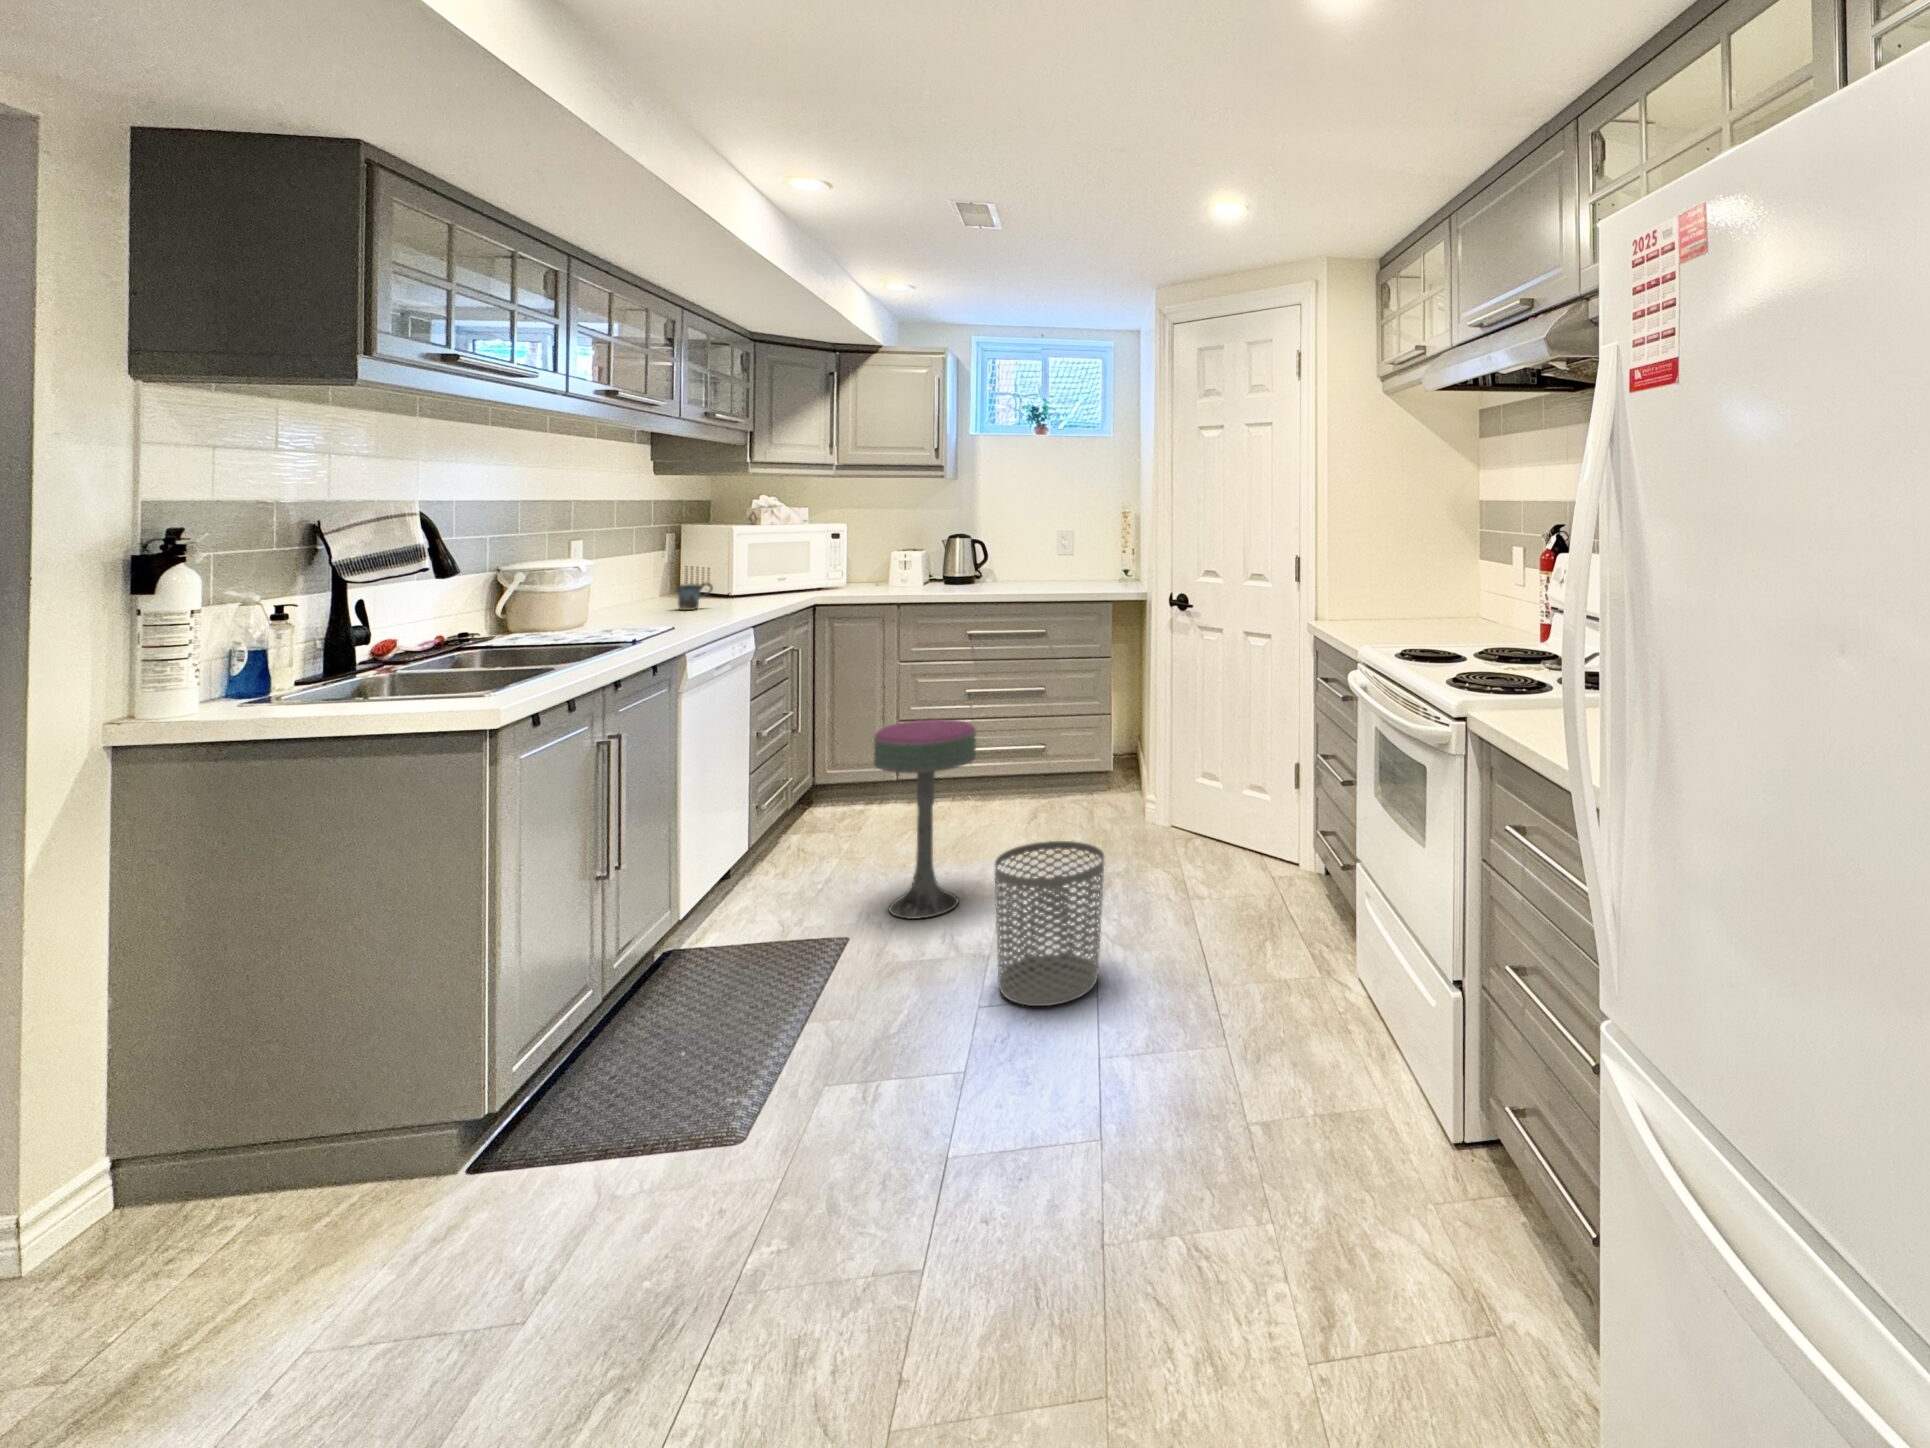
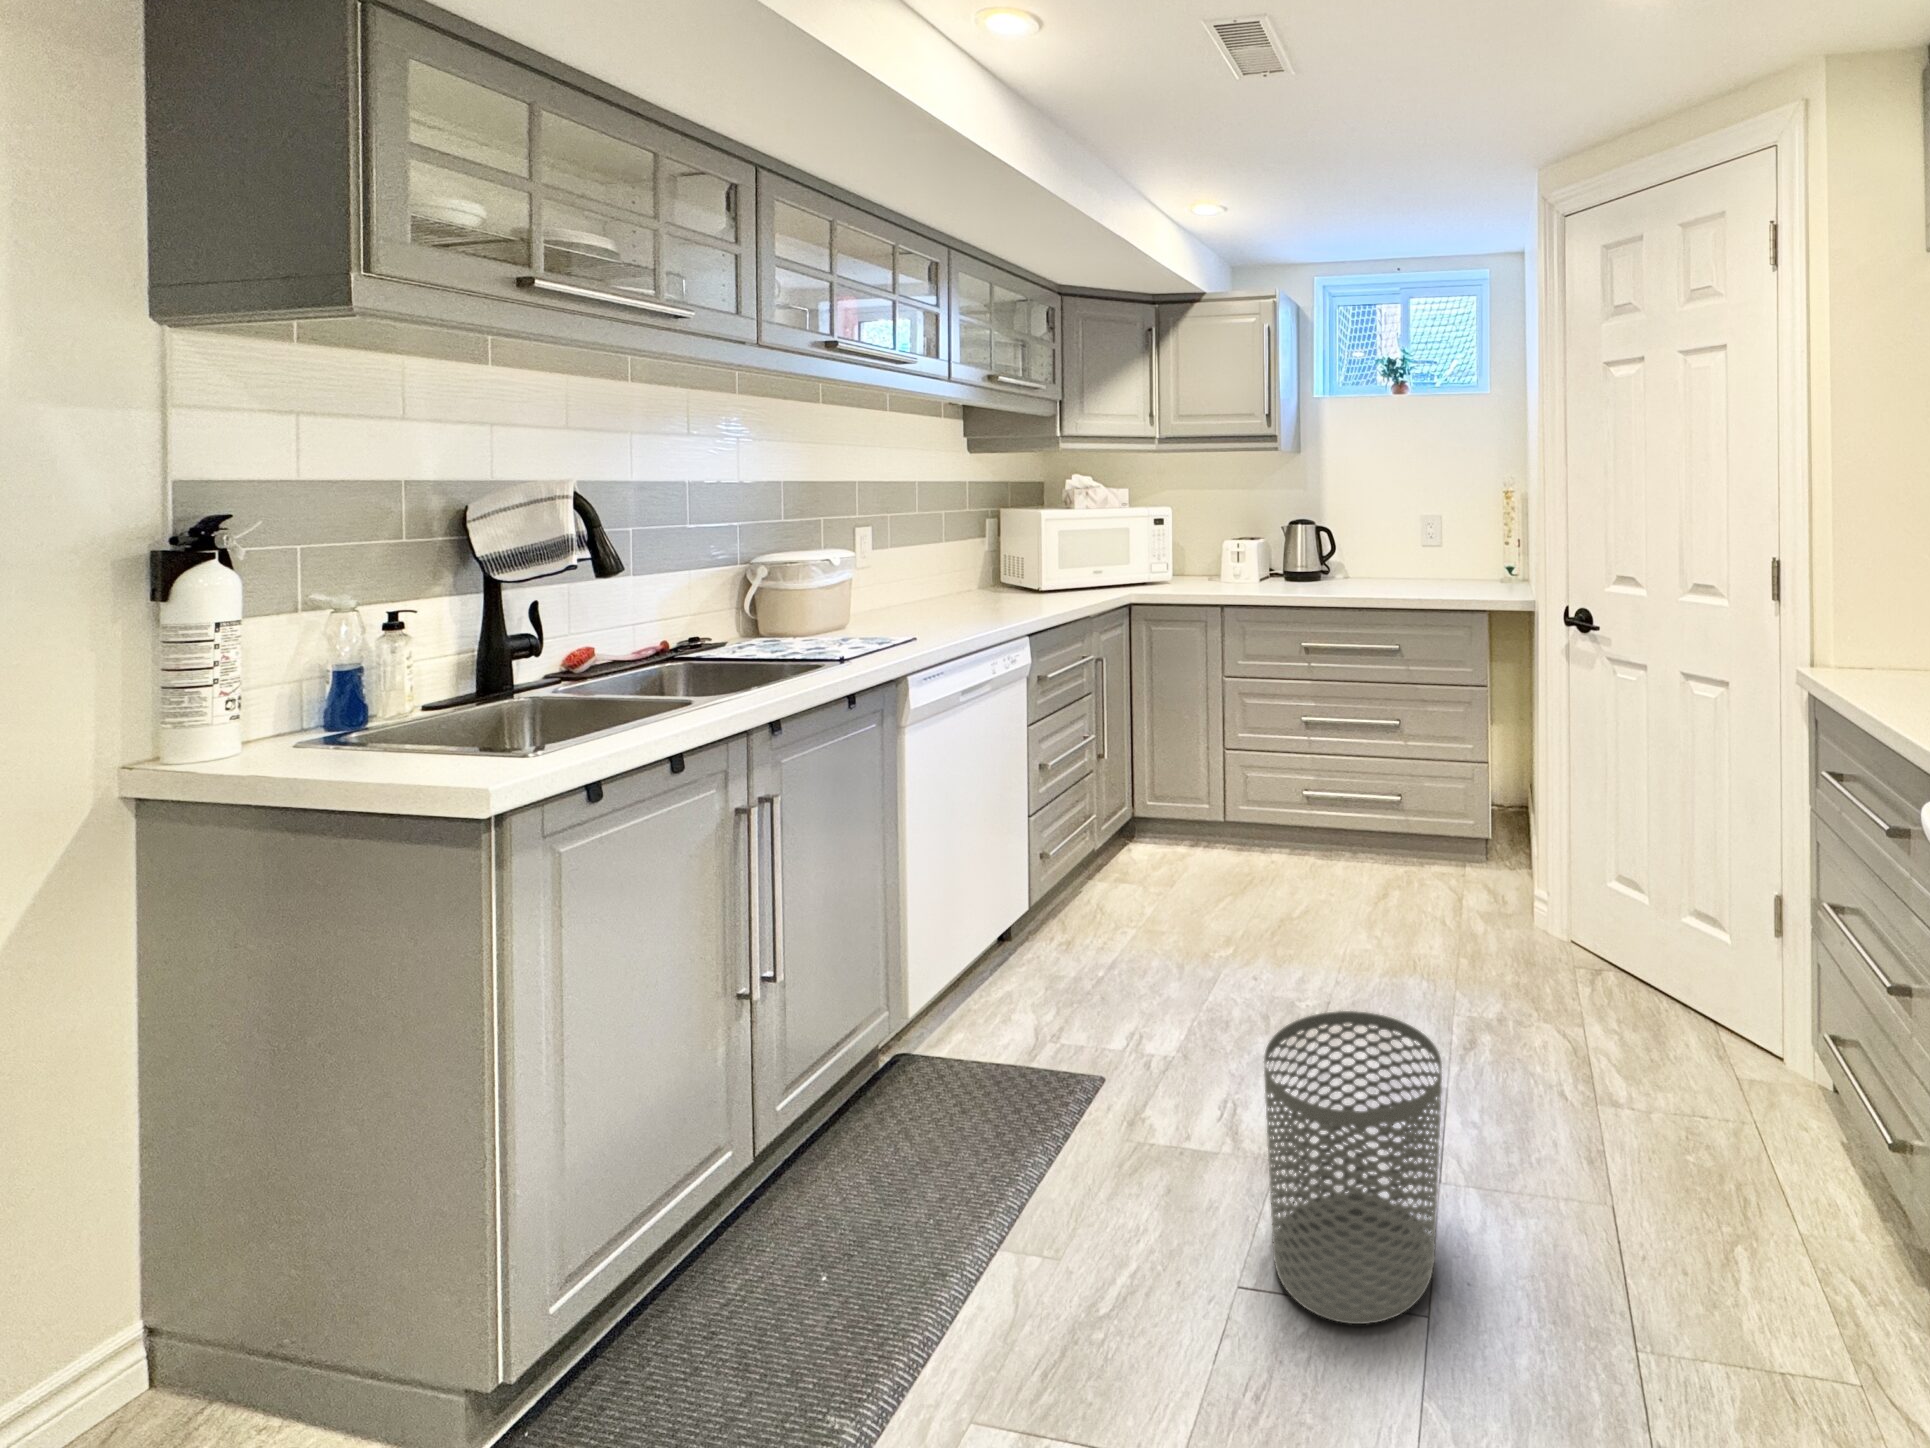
mug: present [677,583,713,610] -> none [971,576,1010,608]
bar stool: present [874,719,976,919] -> none [1142,774,1277,1061]

